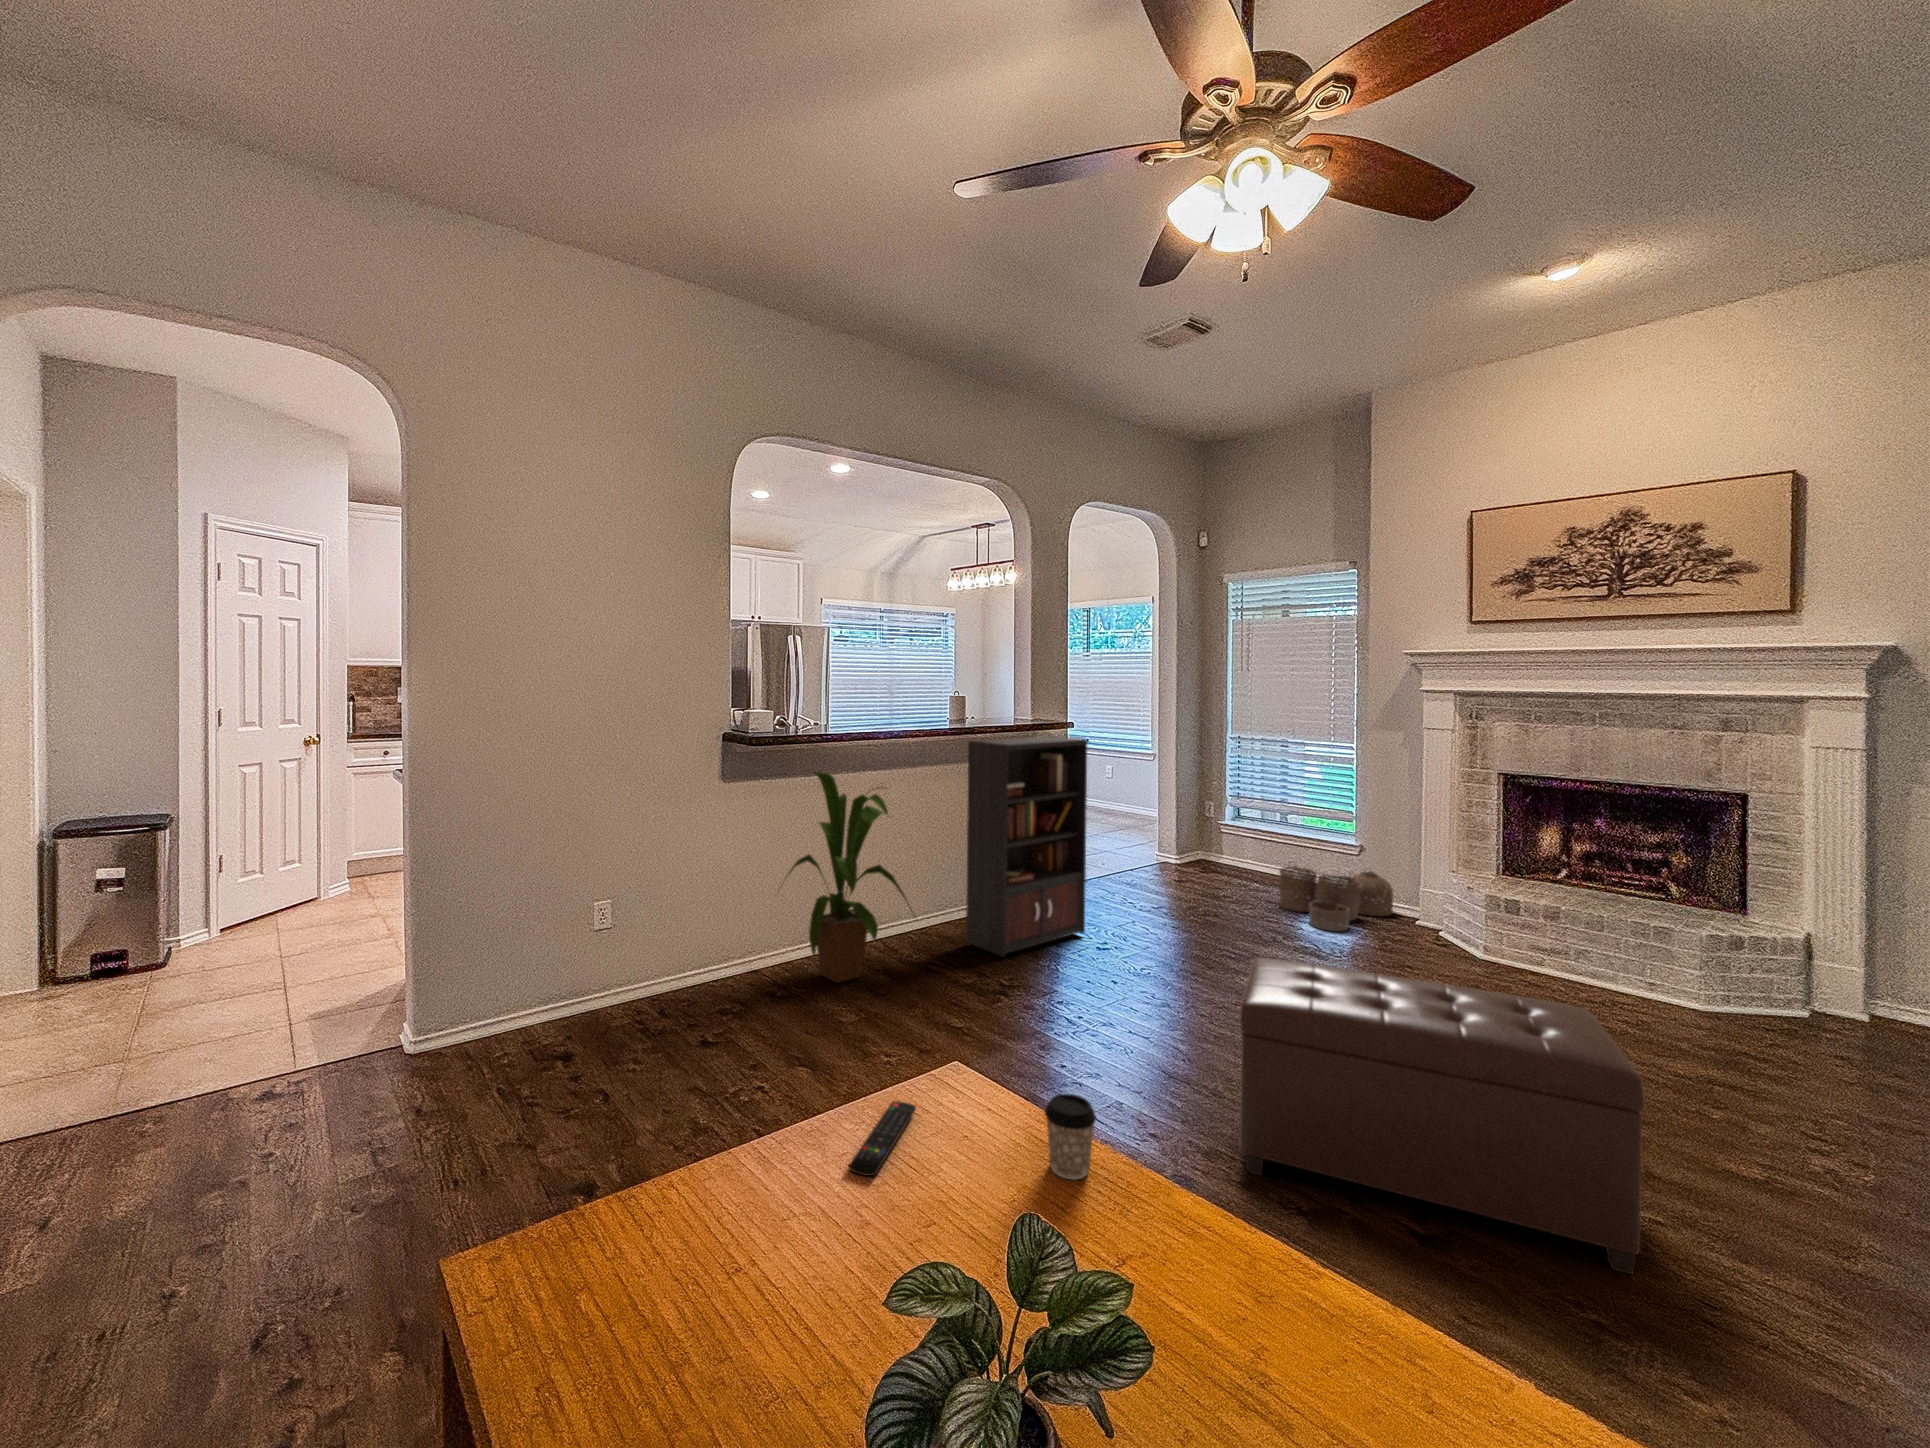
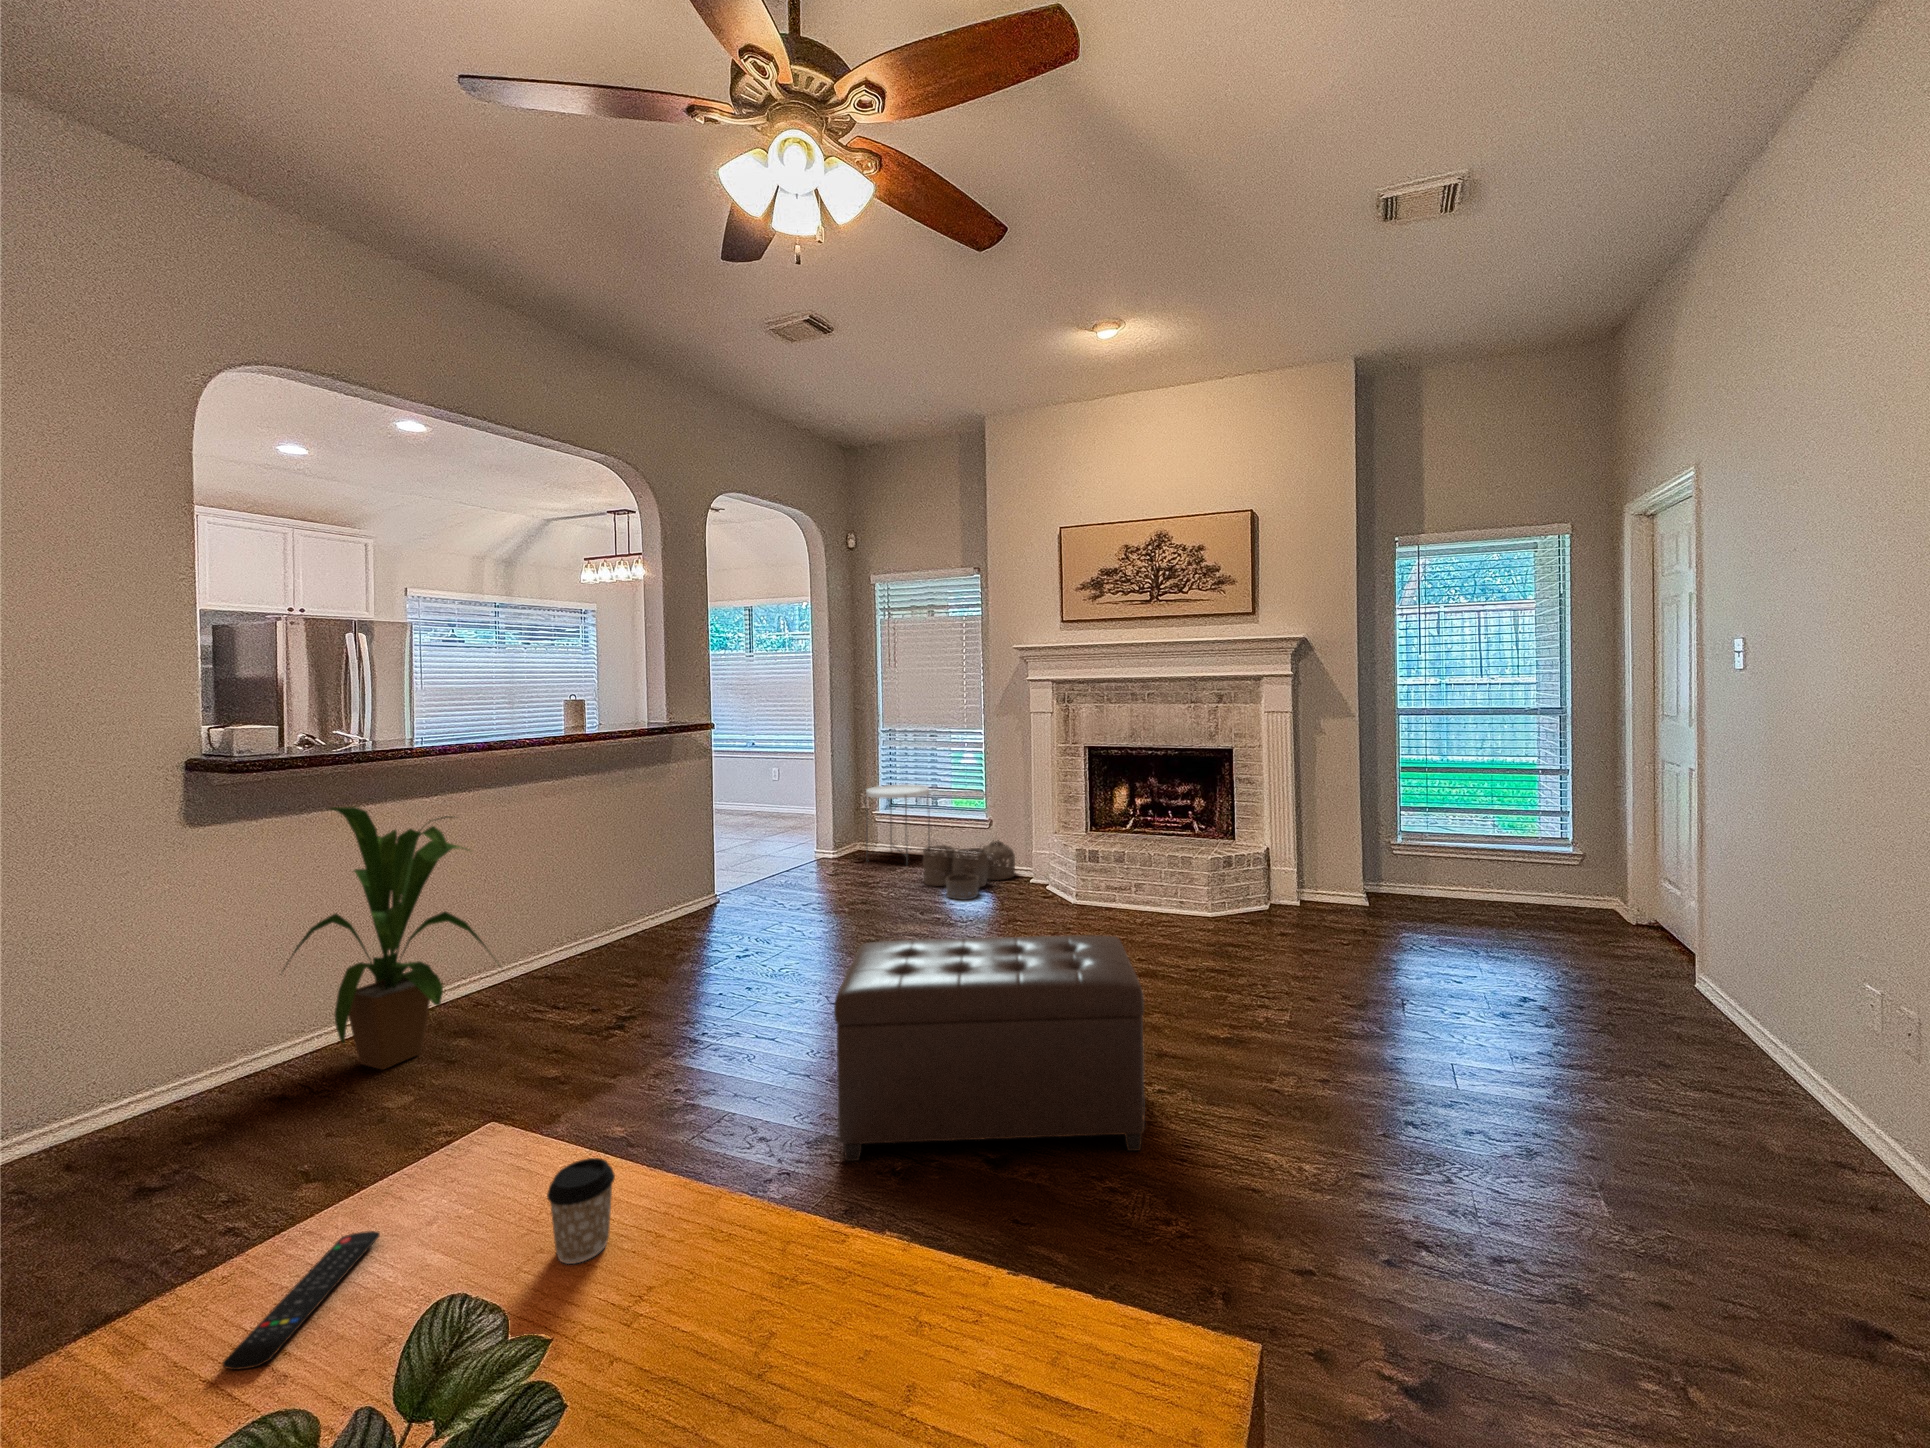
bookcase: present [966,736,1087,957] -> none [577,740,727,989]
side table: none [1209,796,1282,884] -> present [865,784,930,864]

